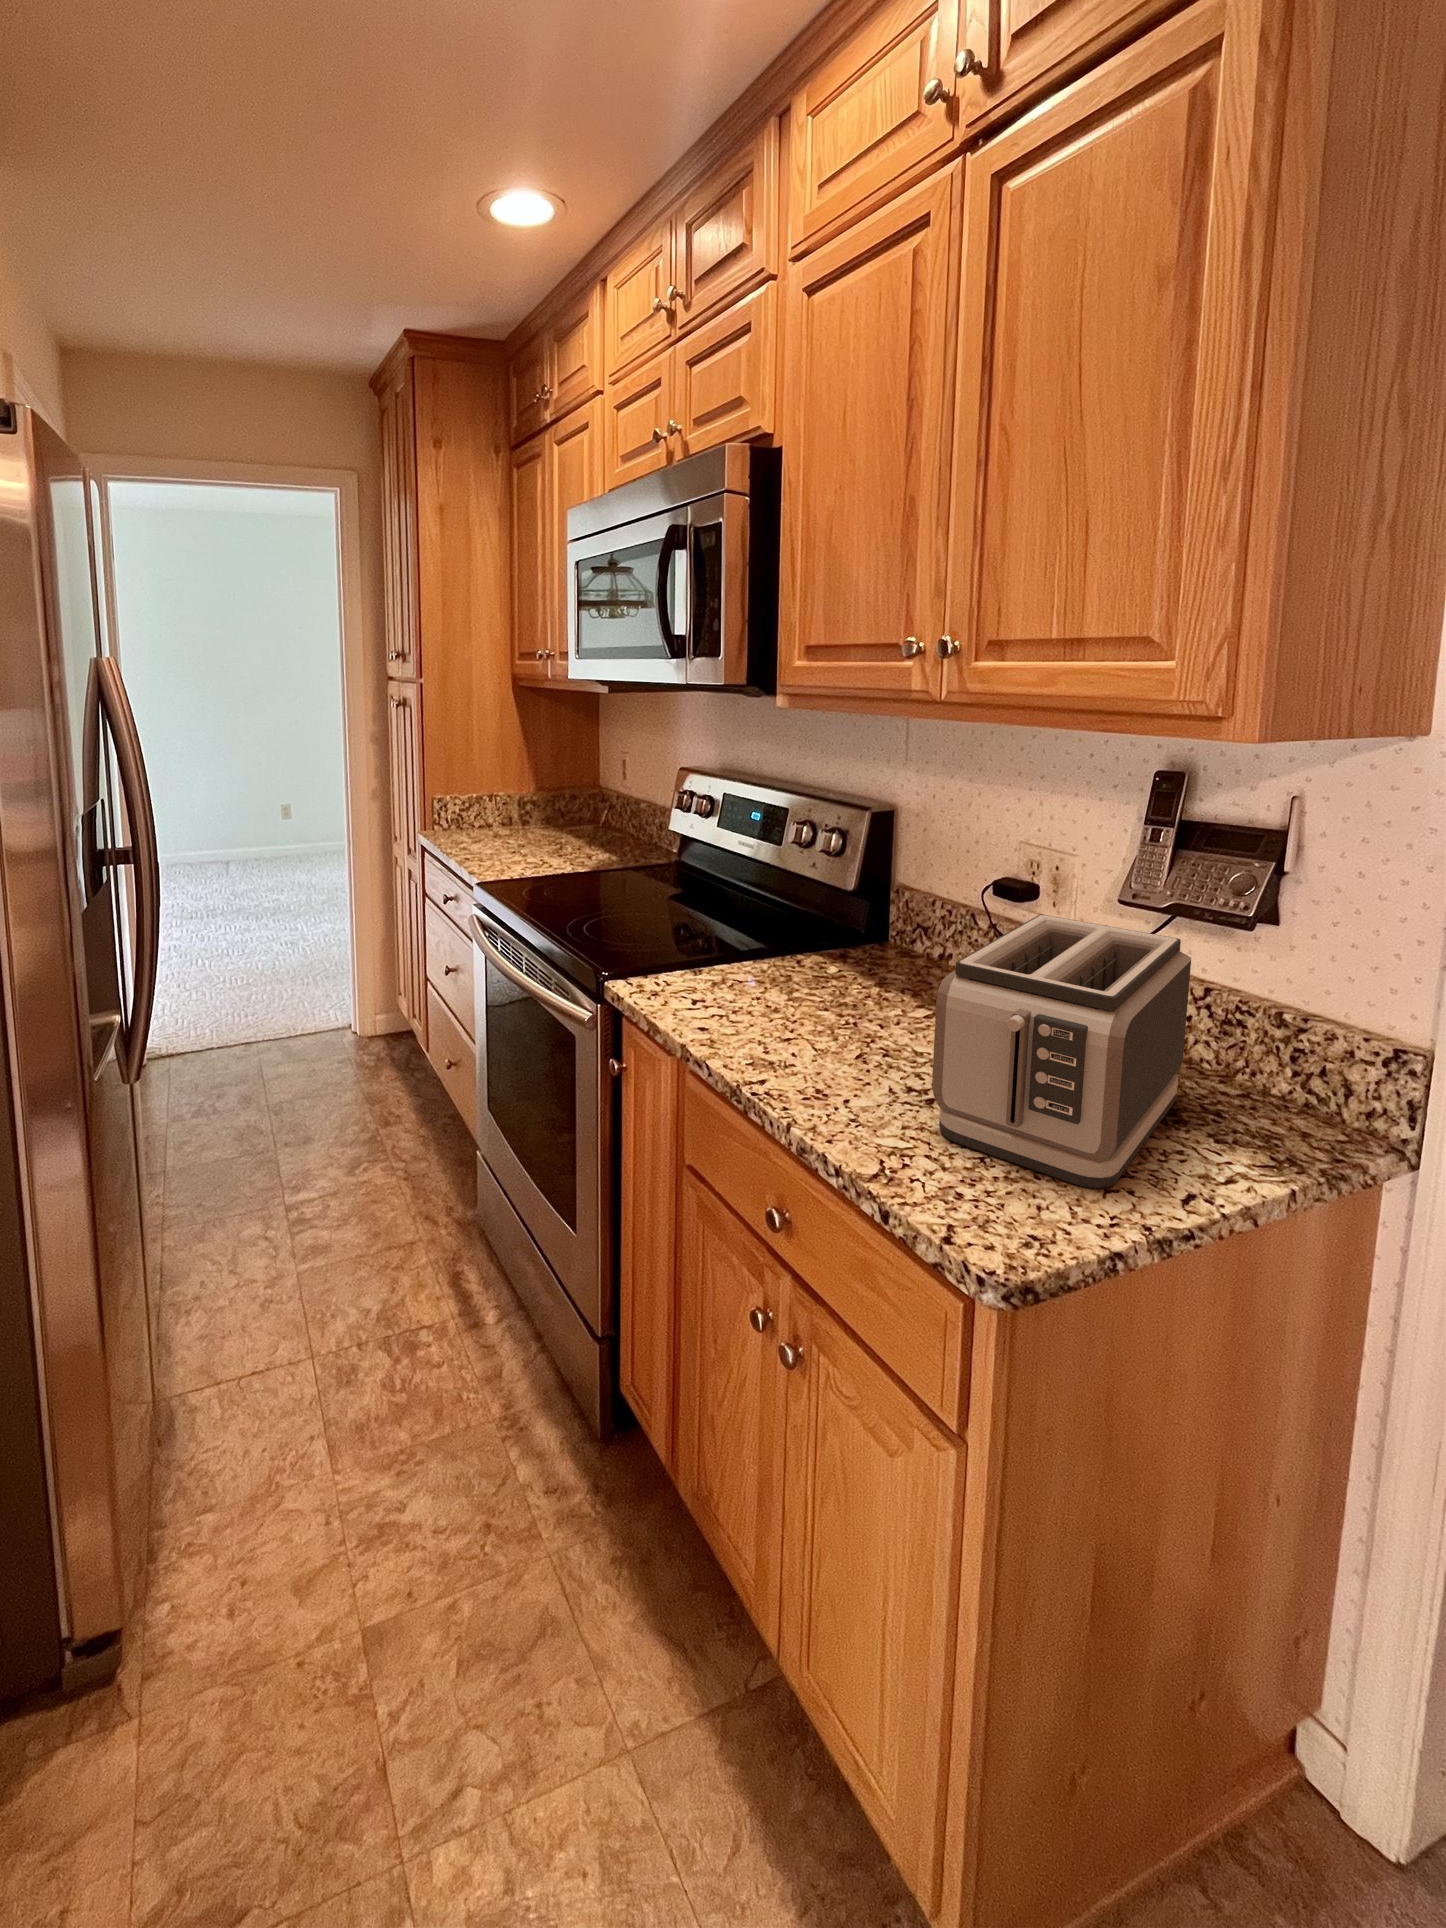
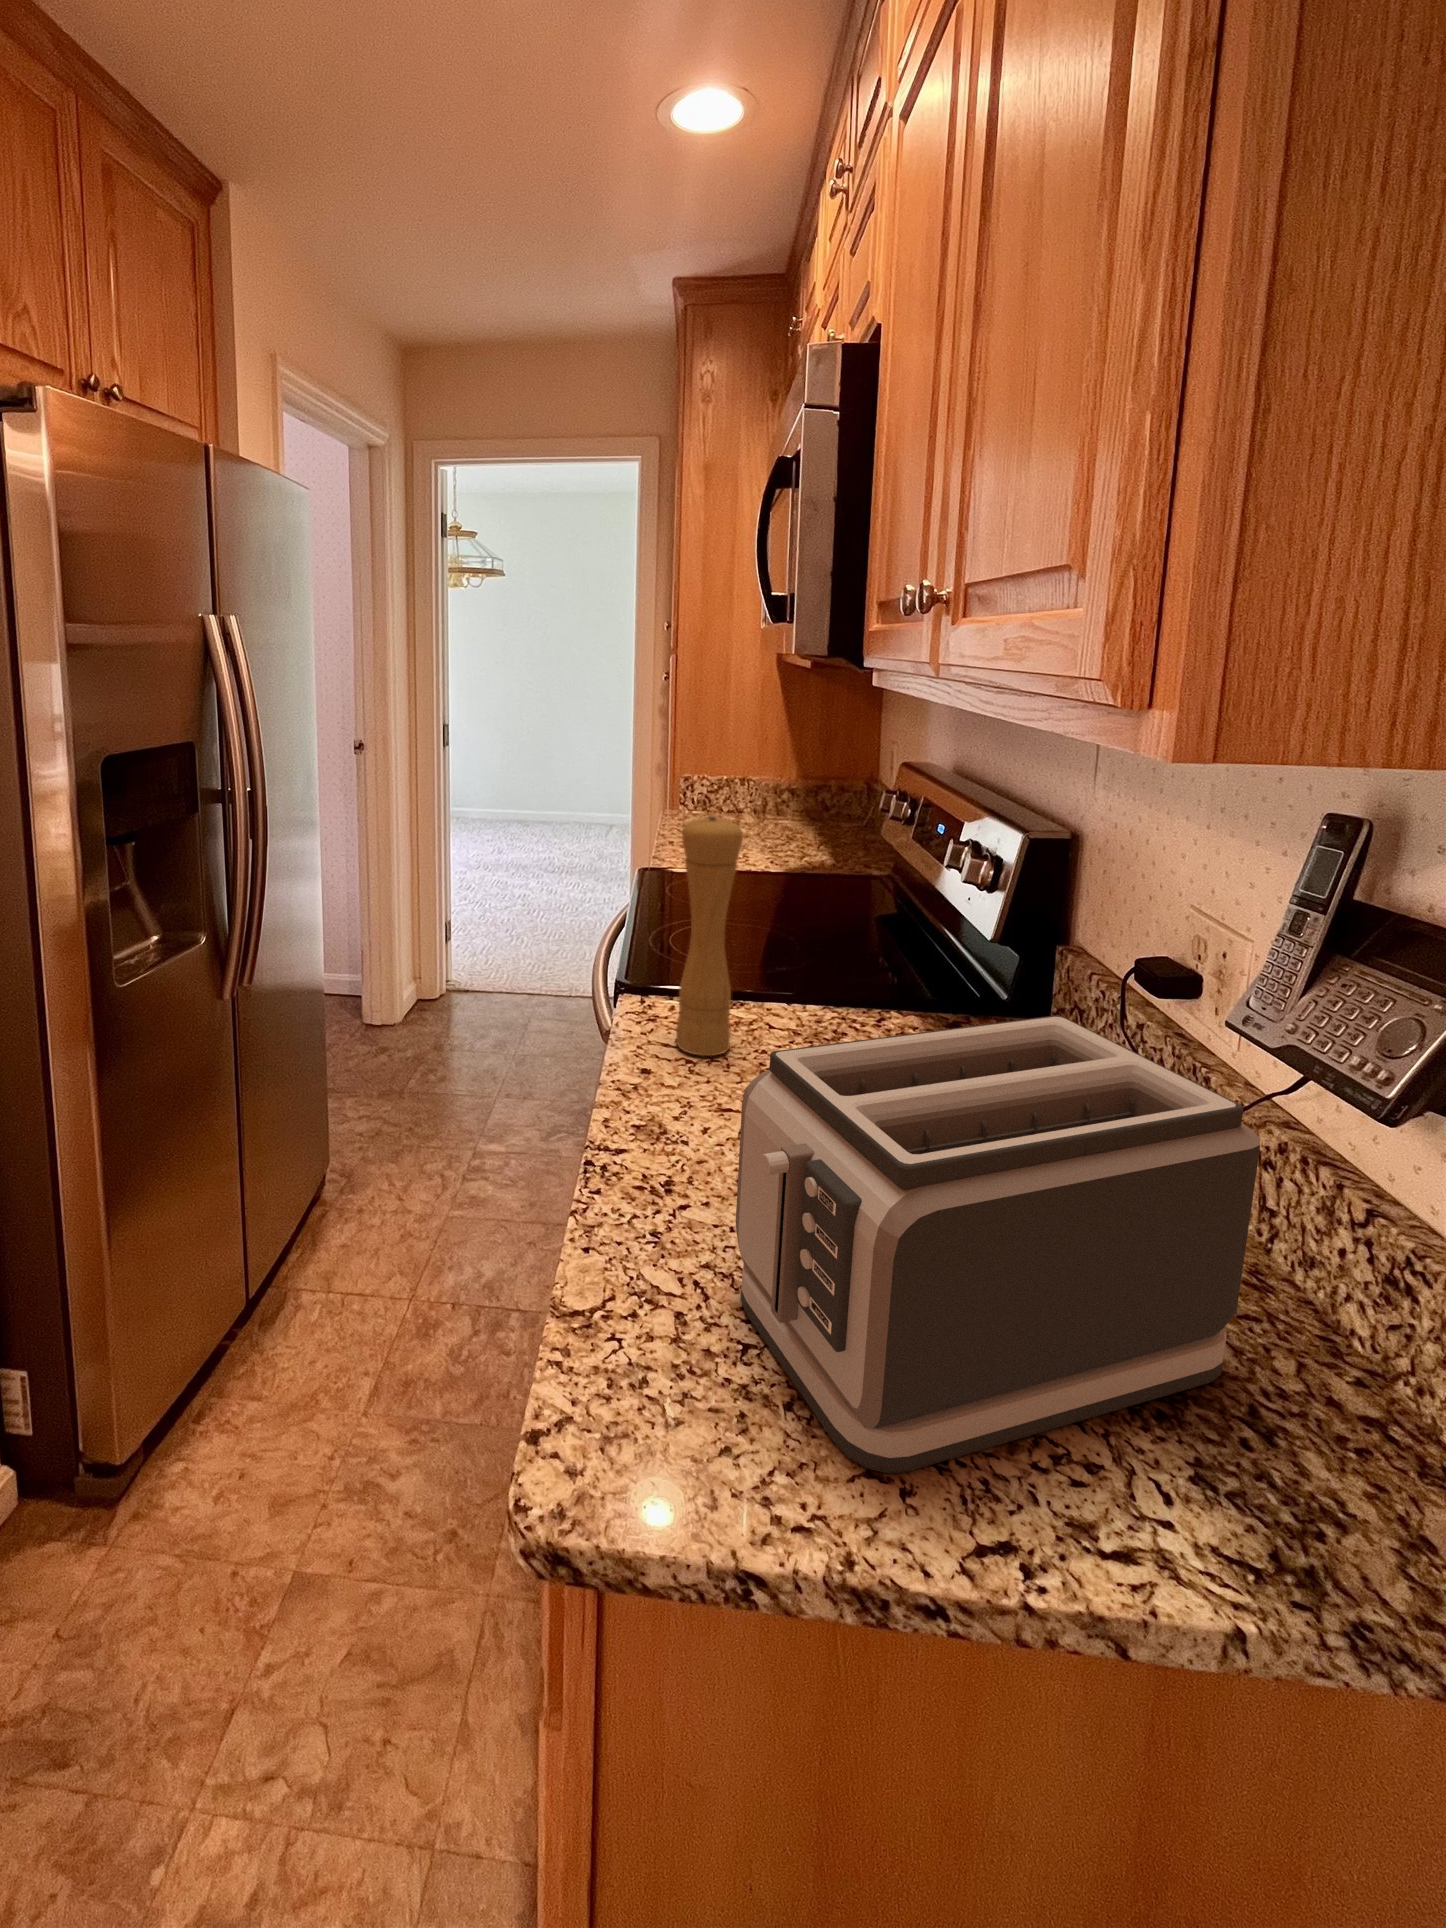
pepper mill: none [696,819,746,1012] -> present [676,816,743,1056]

